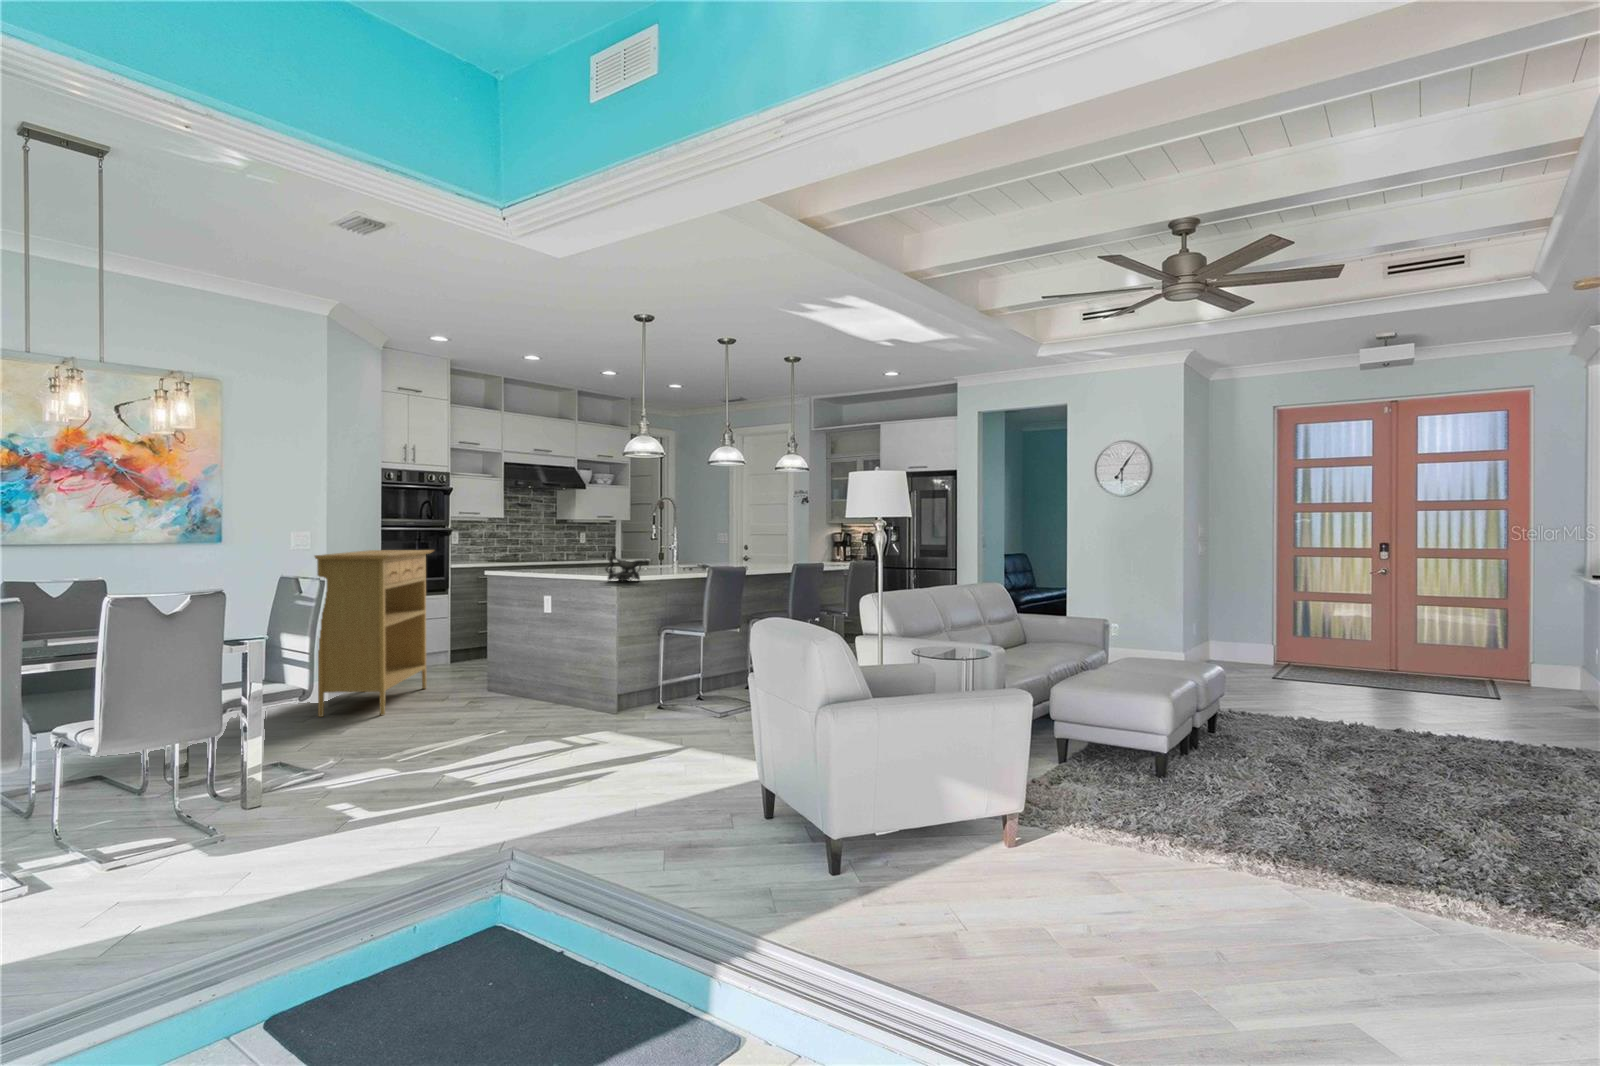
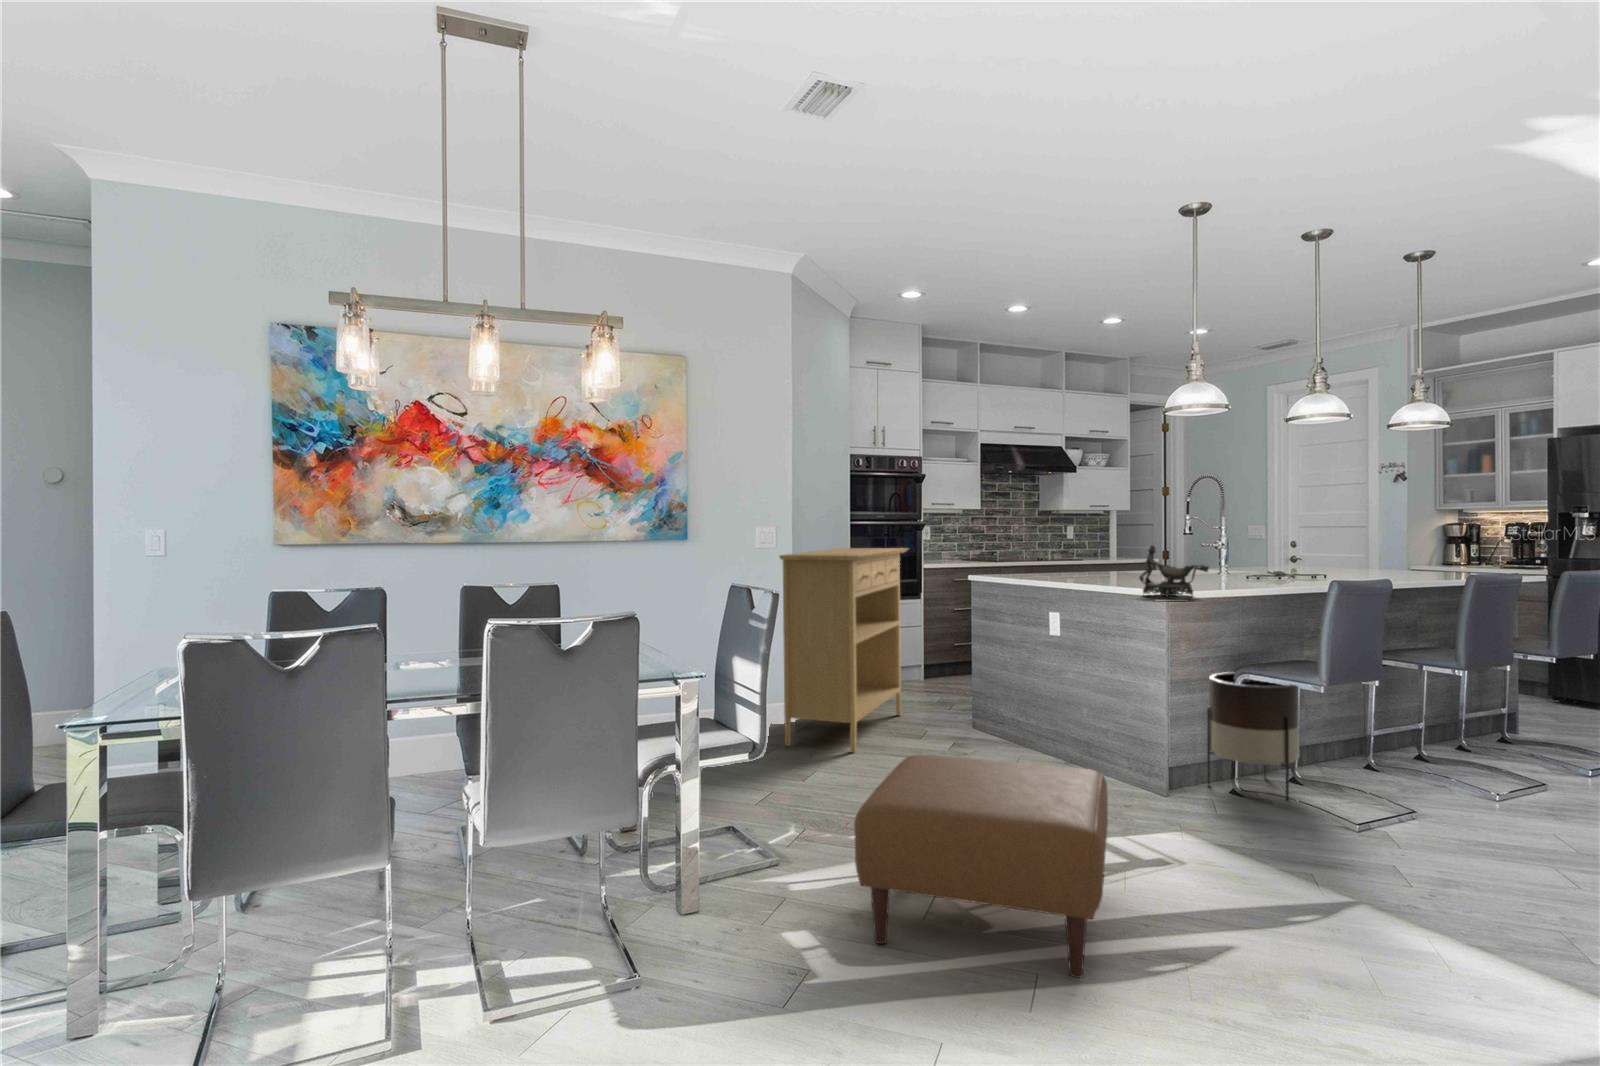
planter: none [646,631,701,710] -> present [1207,672,1299,800]
ottoman: none [383,687,559,806] -> present [854,755,1108,978]

